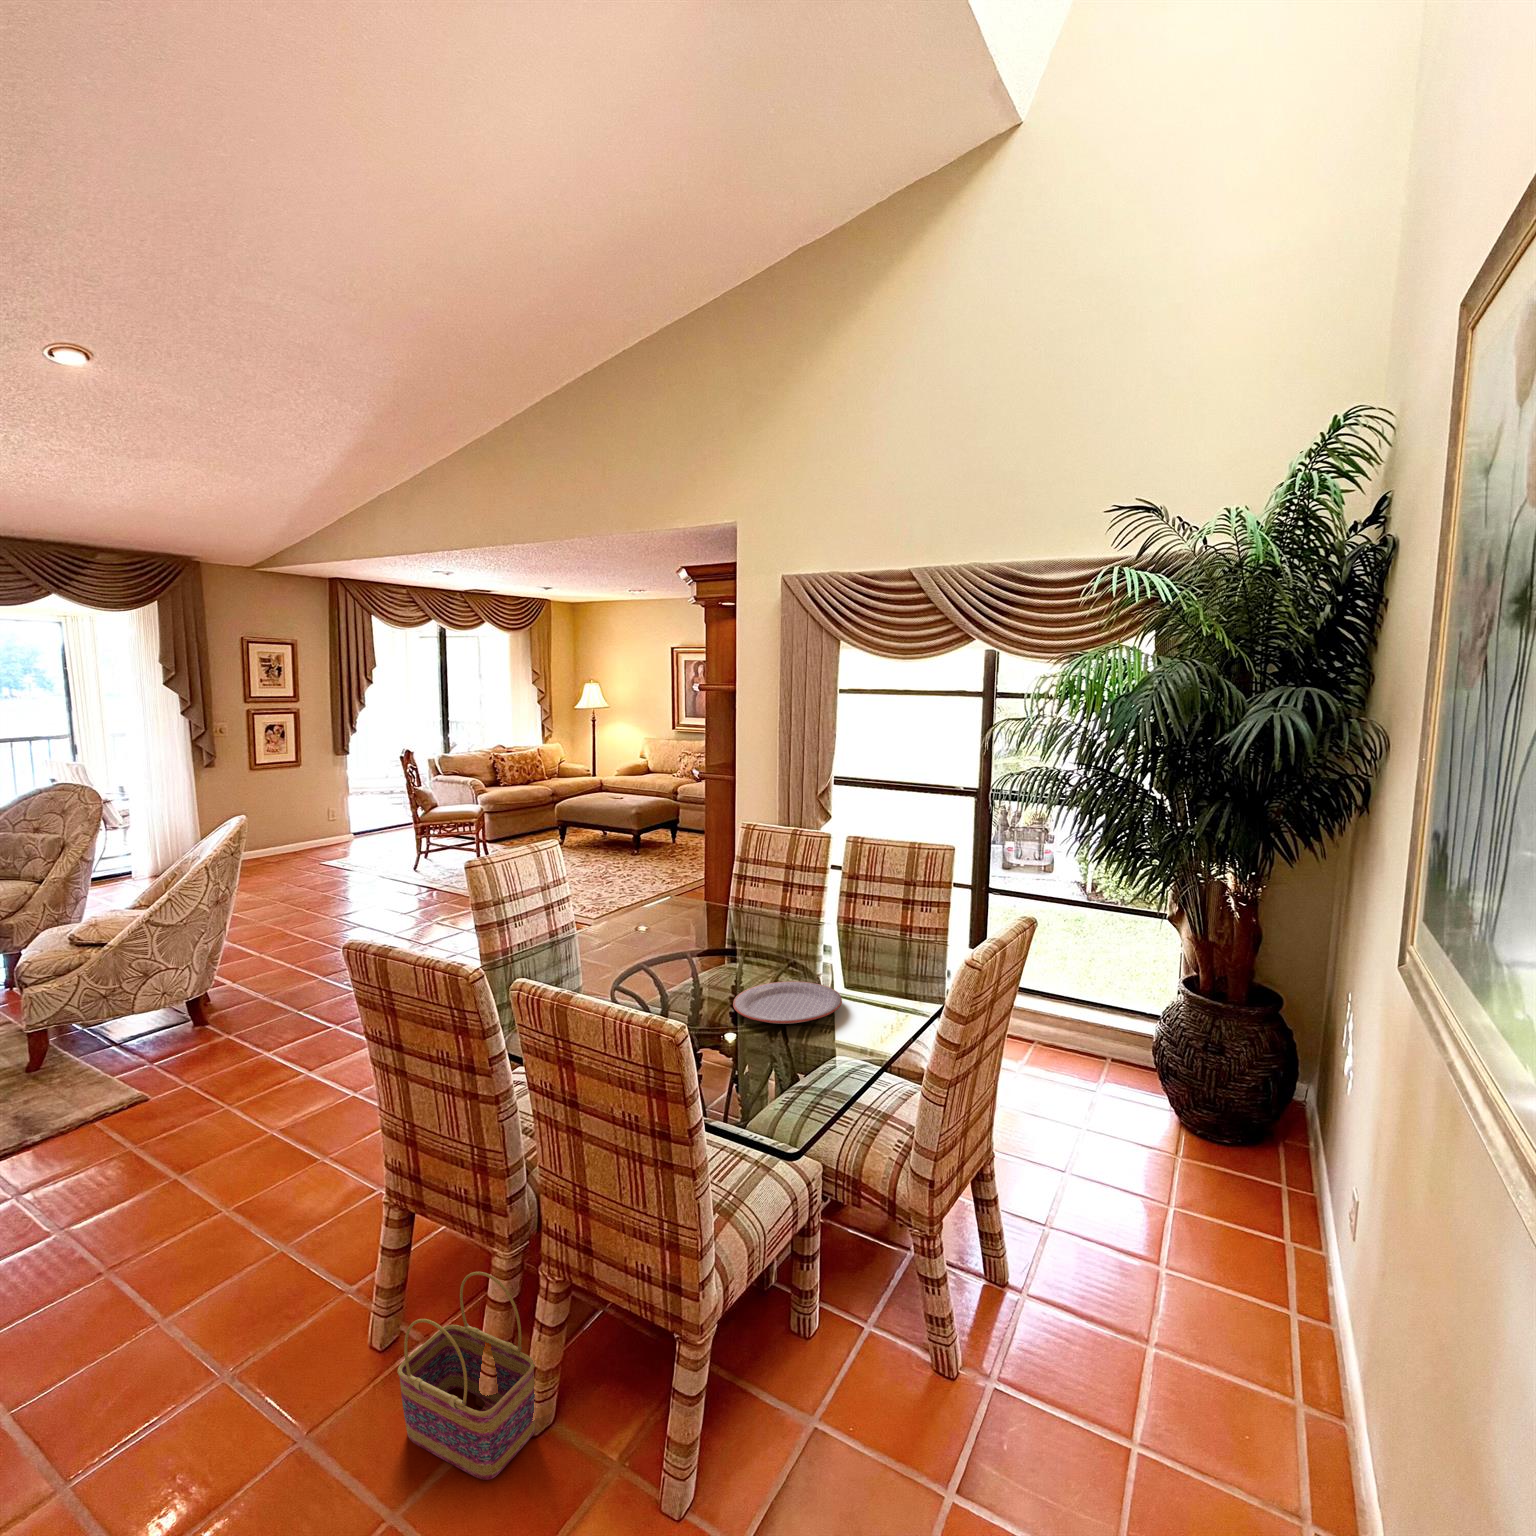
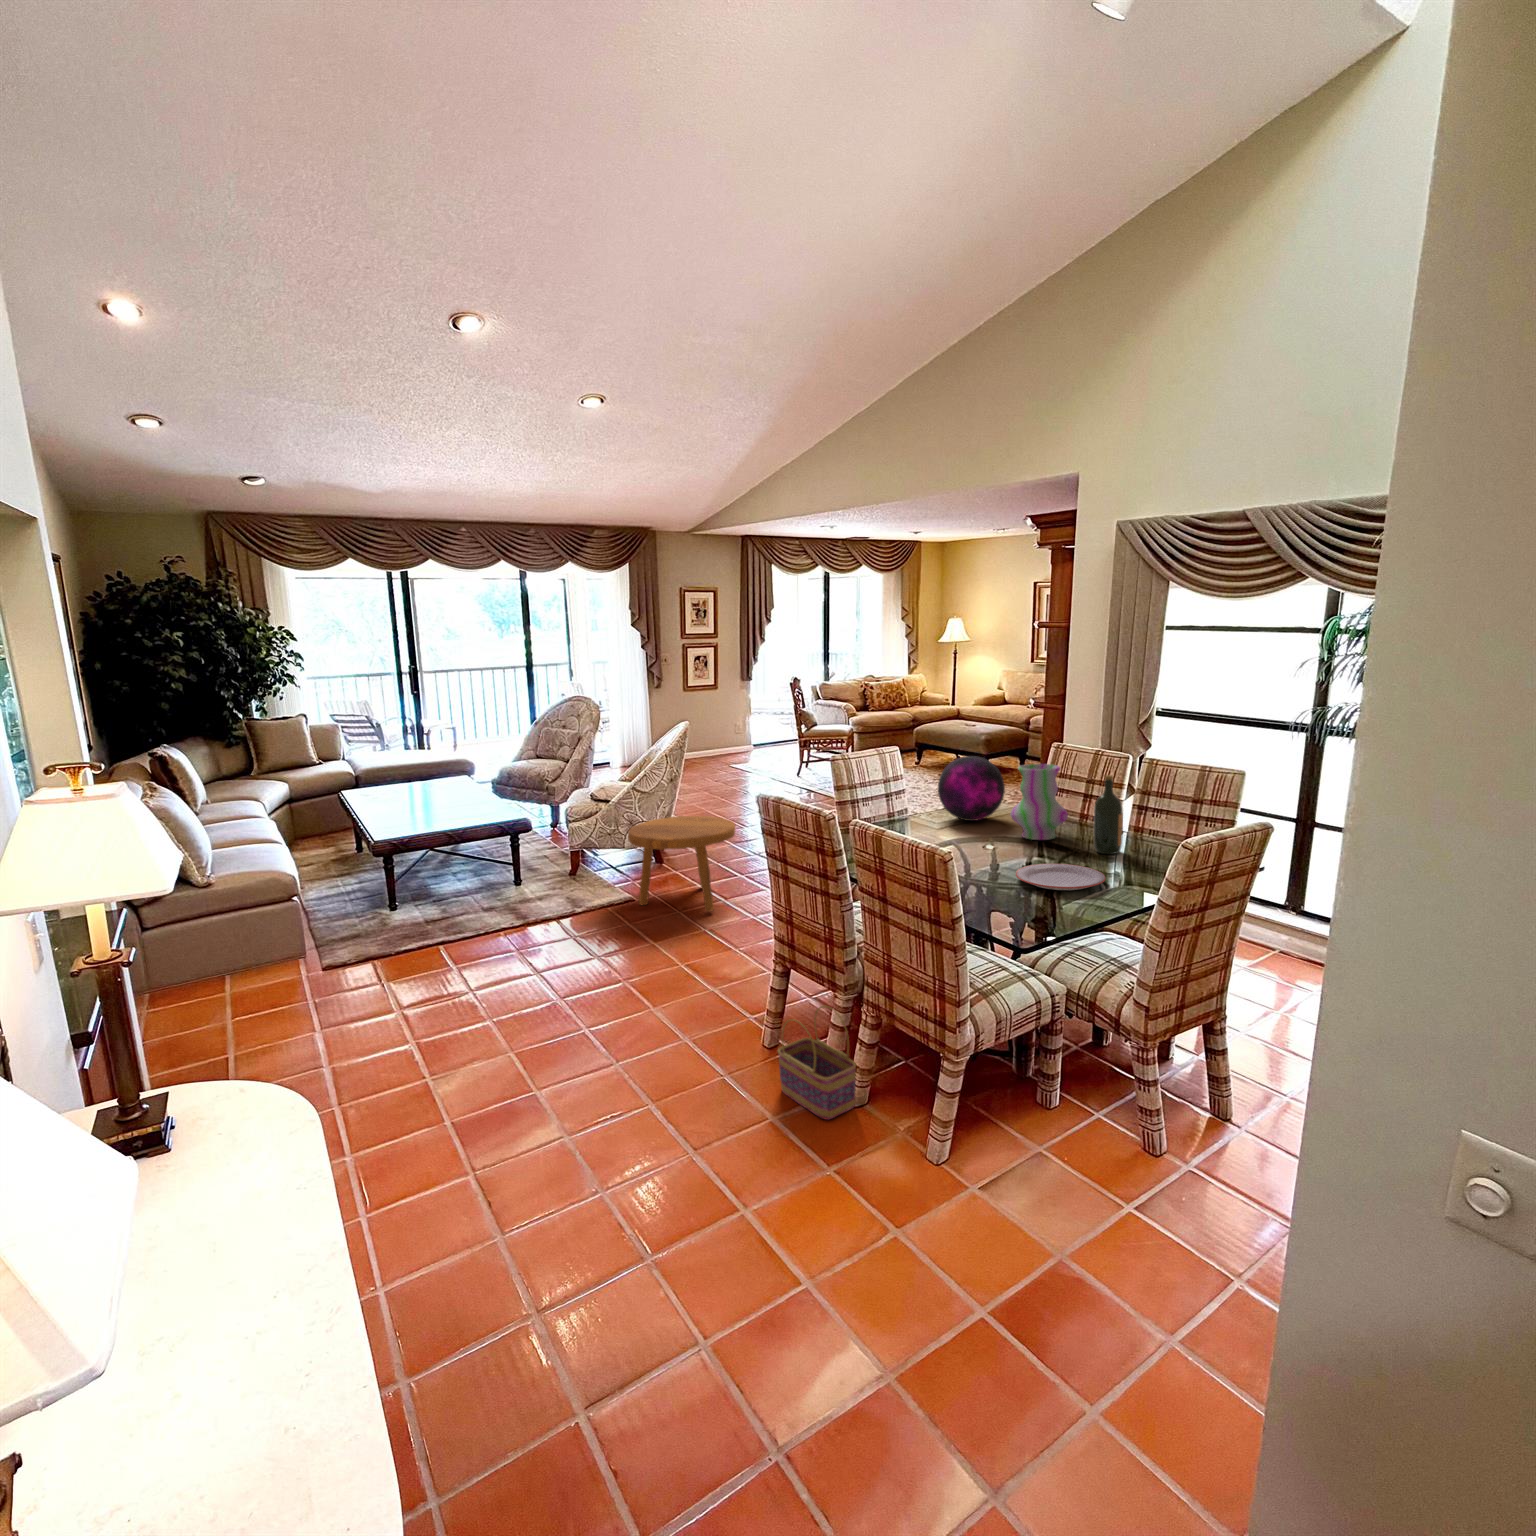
decorative orb: none [611,846,693,928] -> present [938,756,1005,821]
vase: none [707,852,774,948] -> present [1010,764,1068,840]
wine bottle: none [809,863,842,959] -> present [1094,775,1123,854]
footstool: none [134,952,323,1106] -> present [628,816,735,912]

